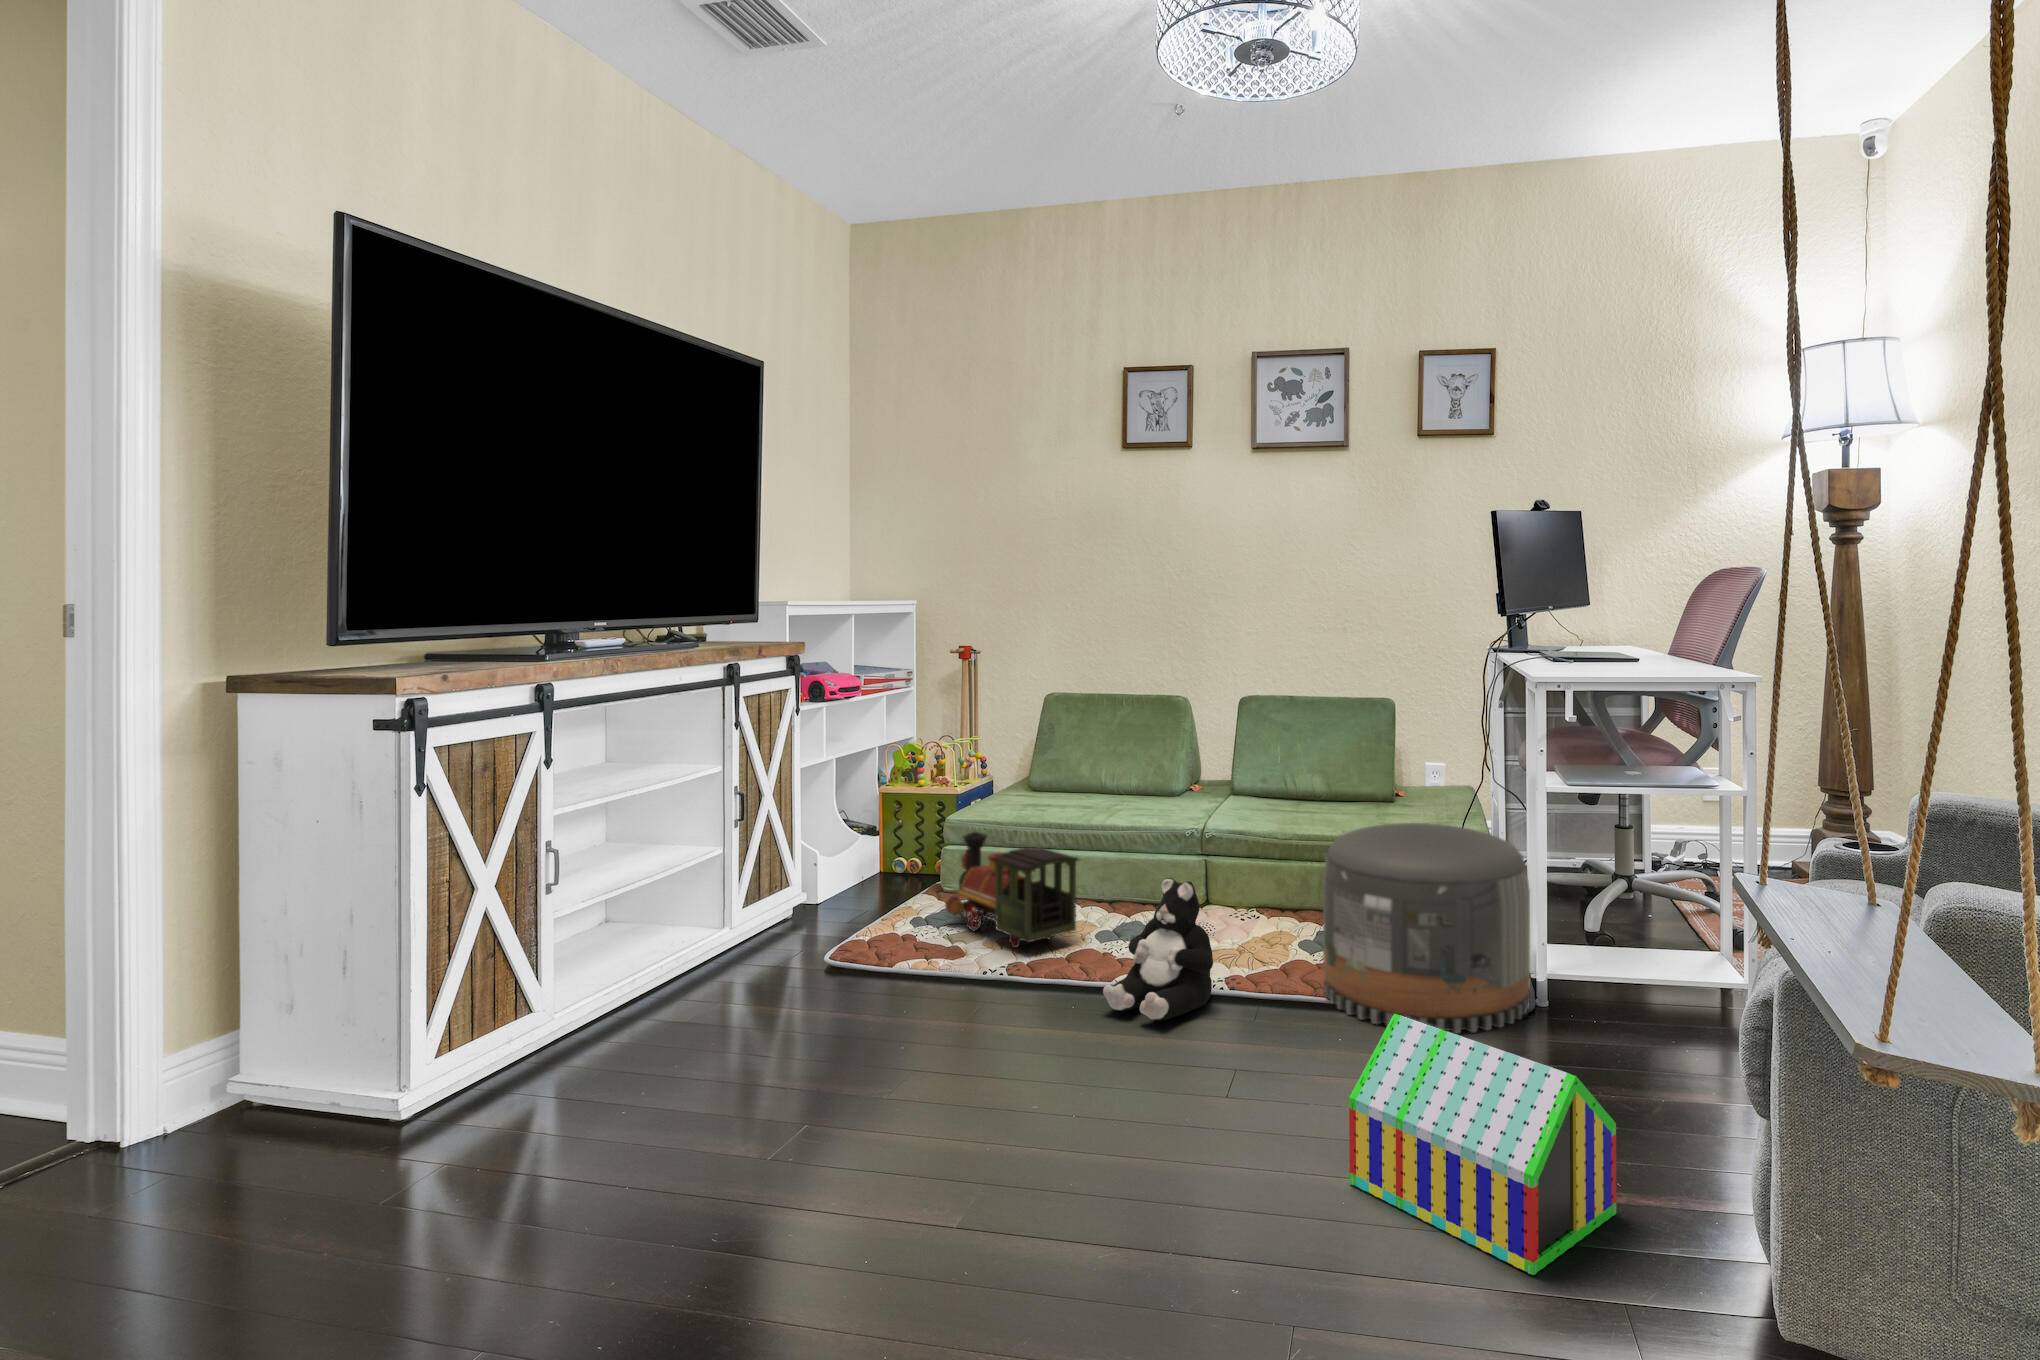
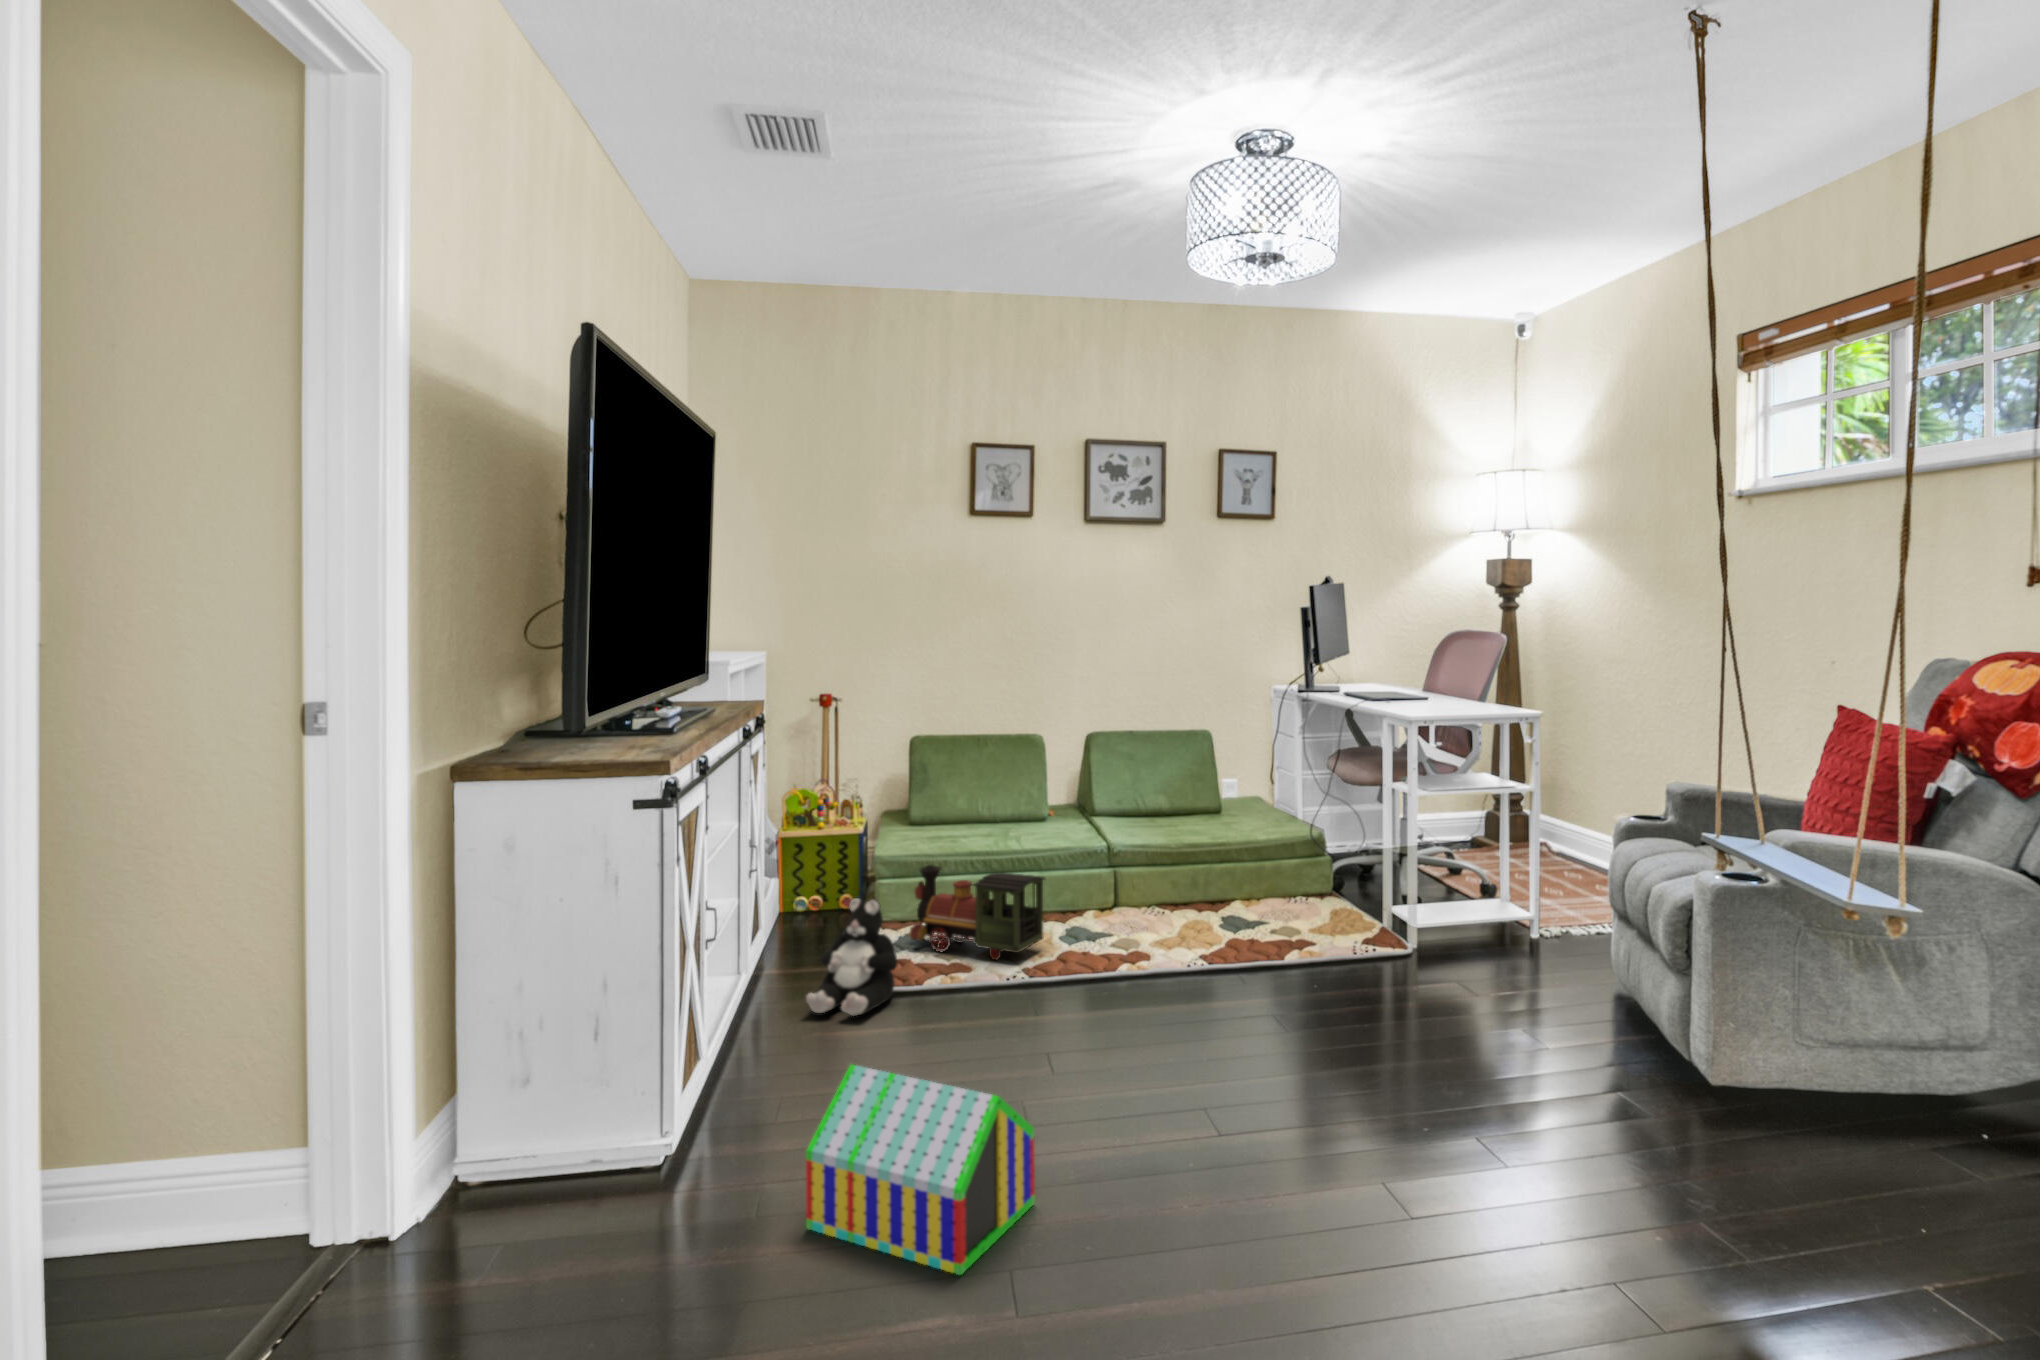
pouf: present [1323,823,1530,1034] -> none [1262,822,1414,974]
plush toy: present [1103,878,1213,1020] -> present [806,898,898,1016]
toy house: present [1349,1014,1616,1275] -> present [806,1065,1035,1275]

